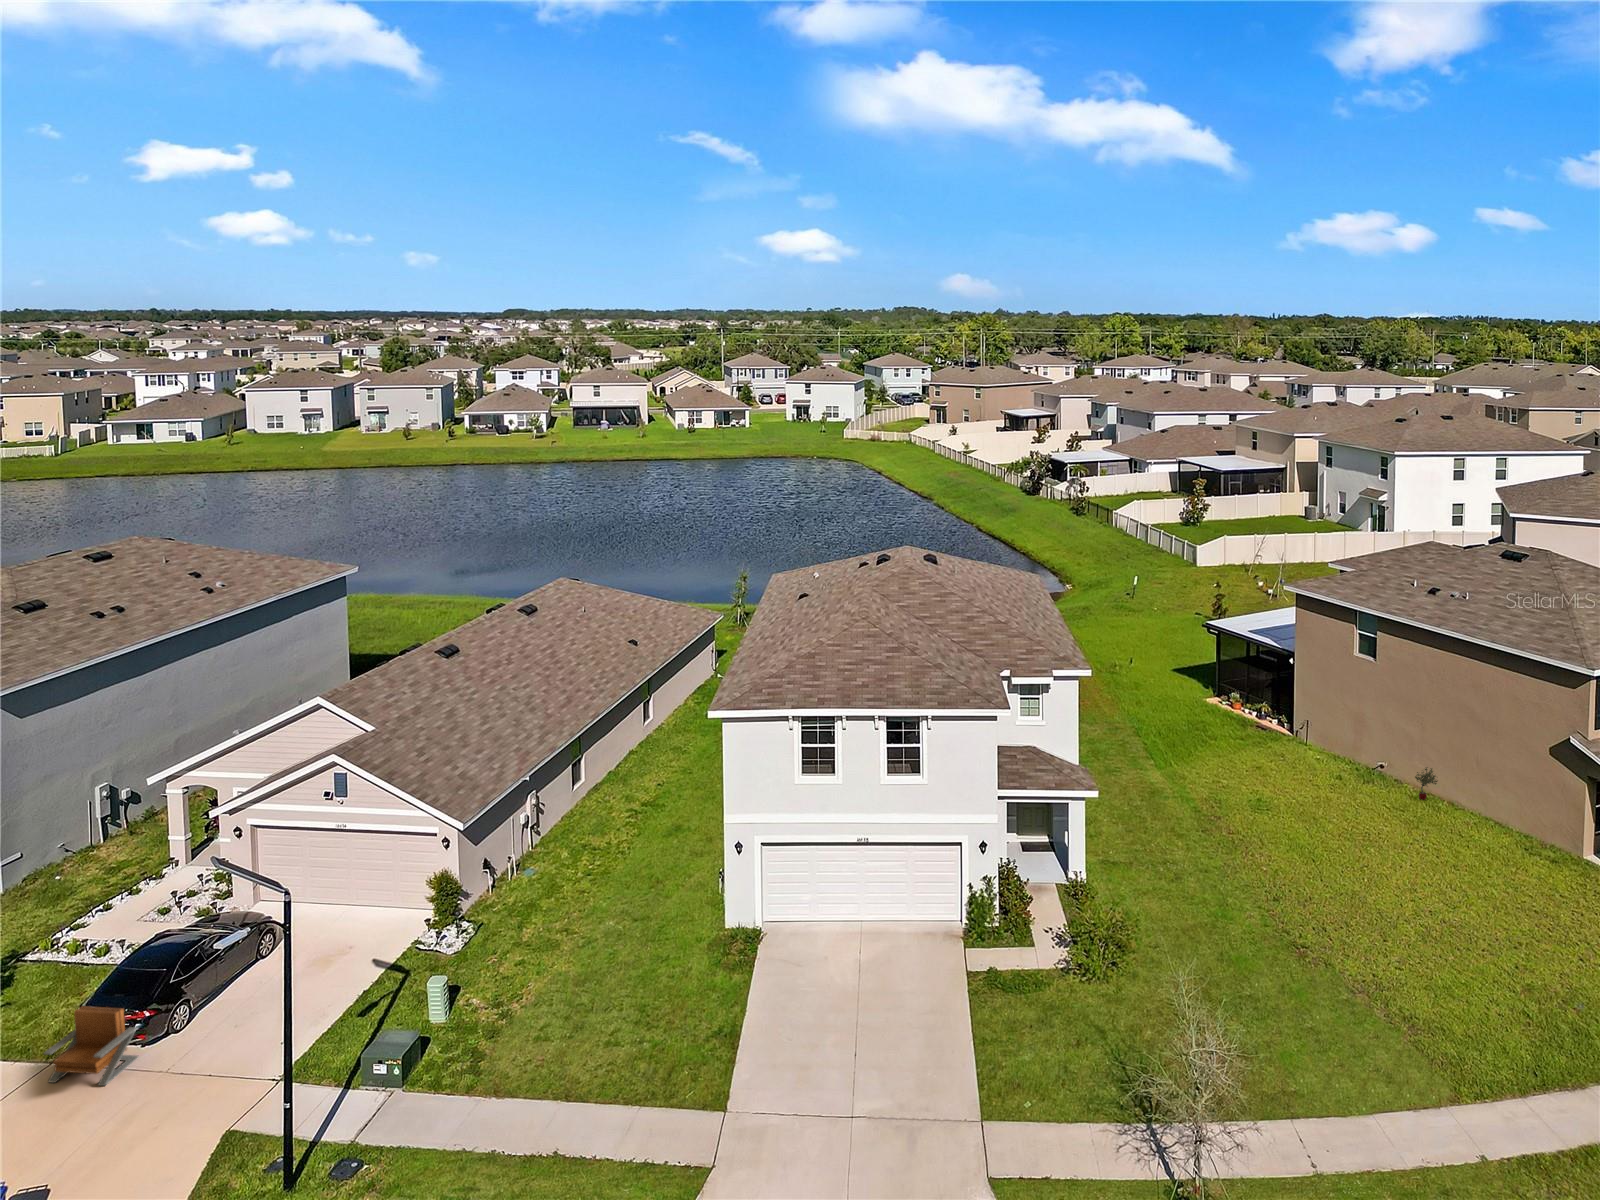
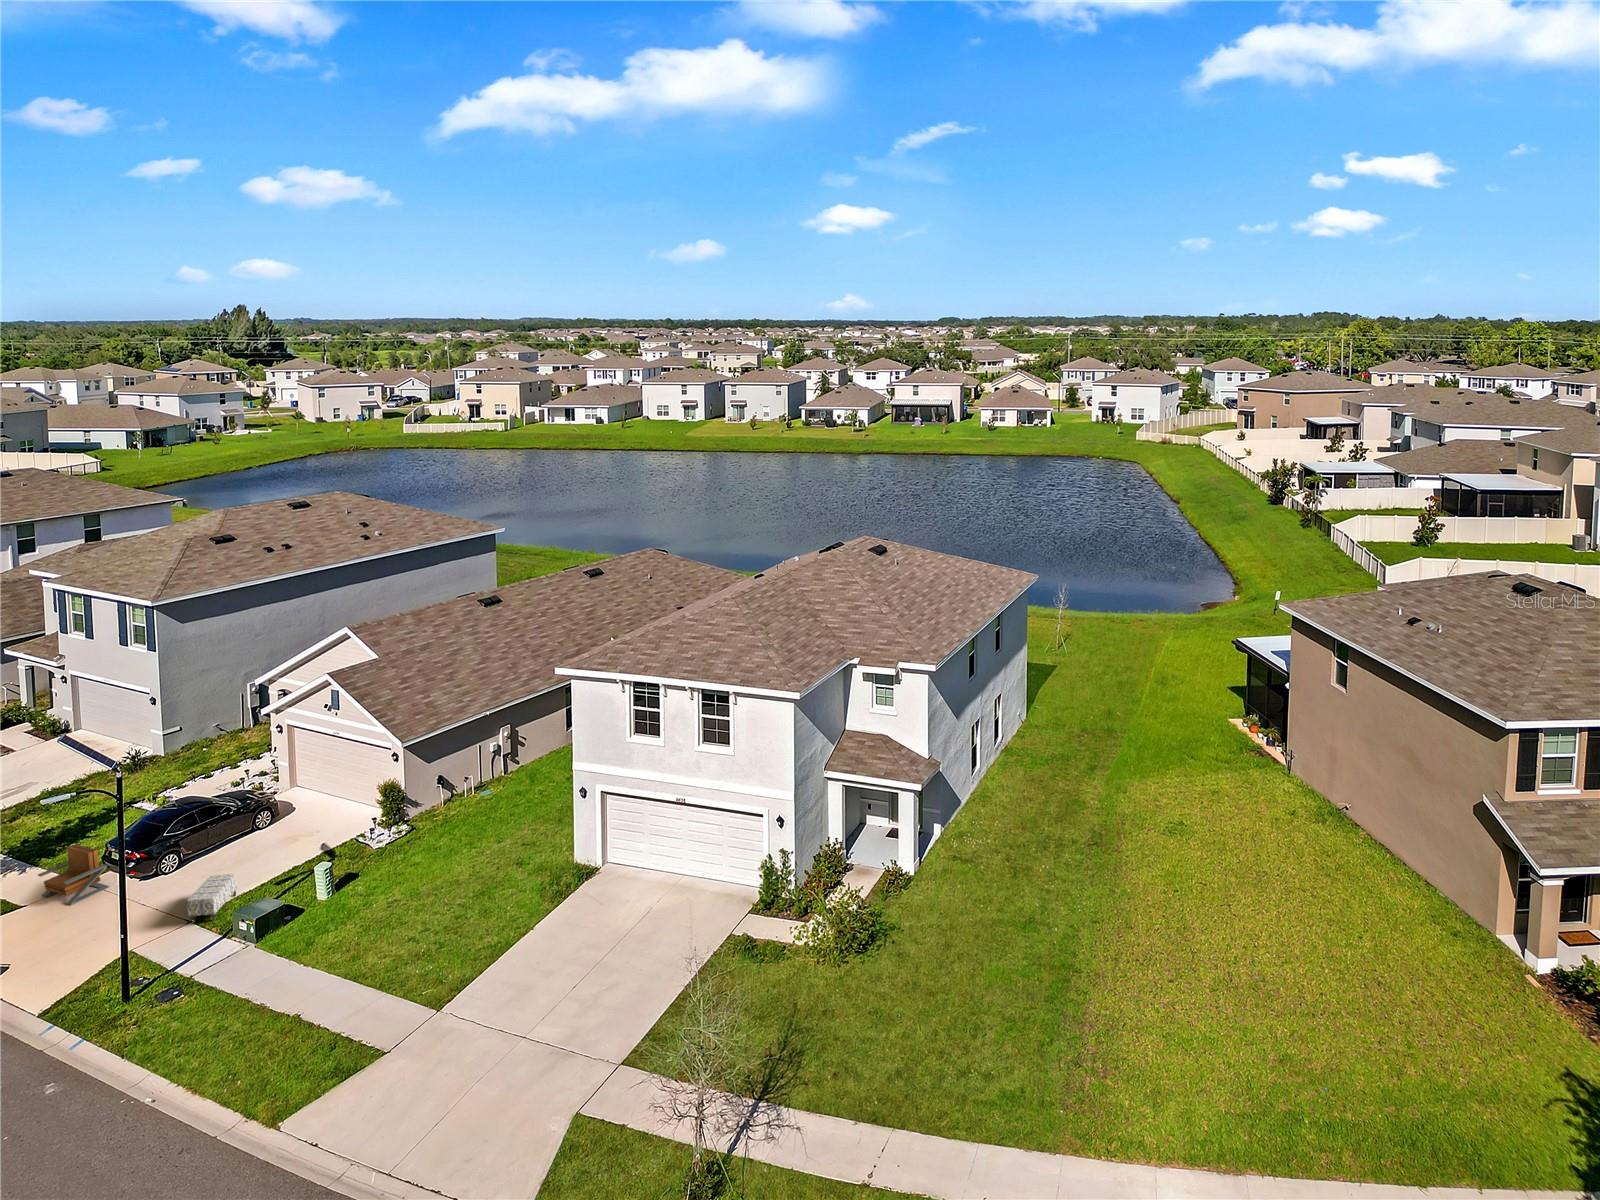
potted tree: present [1415,767,1438,800] -> none [1300,788,1321,820]
bench: none [298,1011,335,1077] -> present [187,874,237,921]

